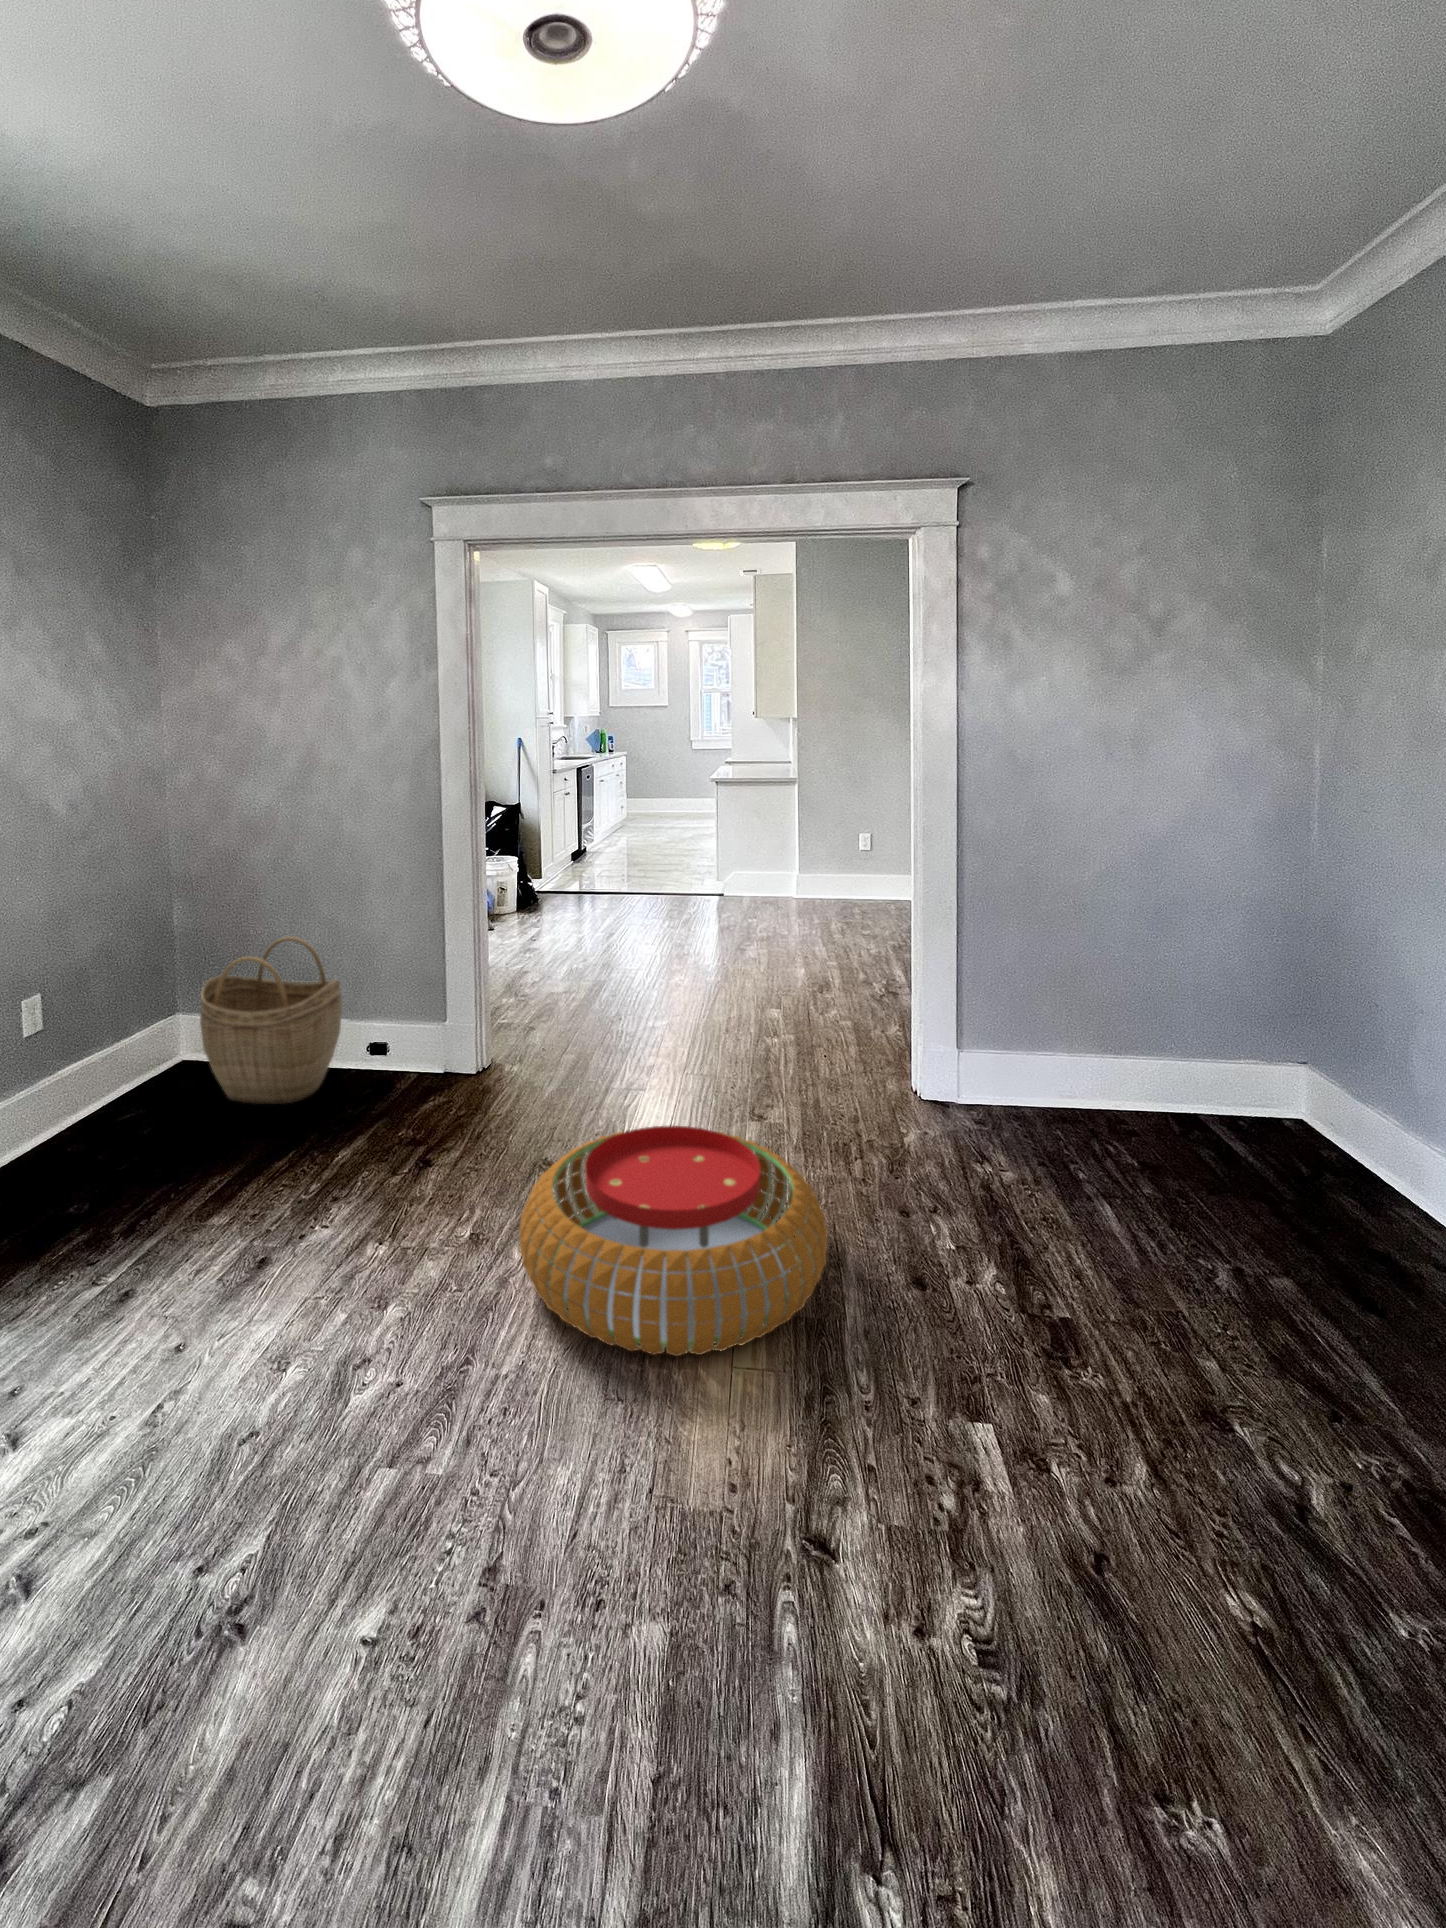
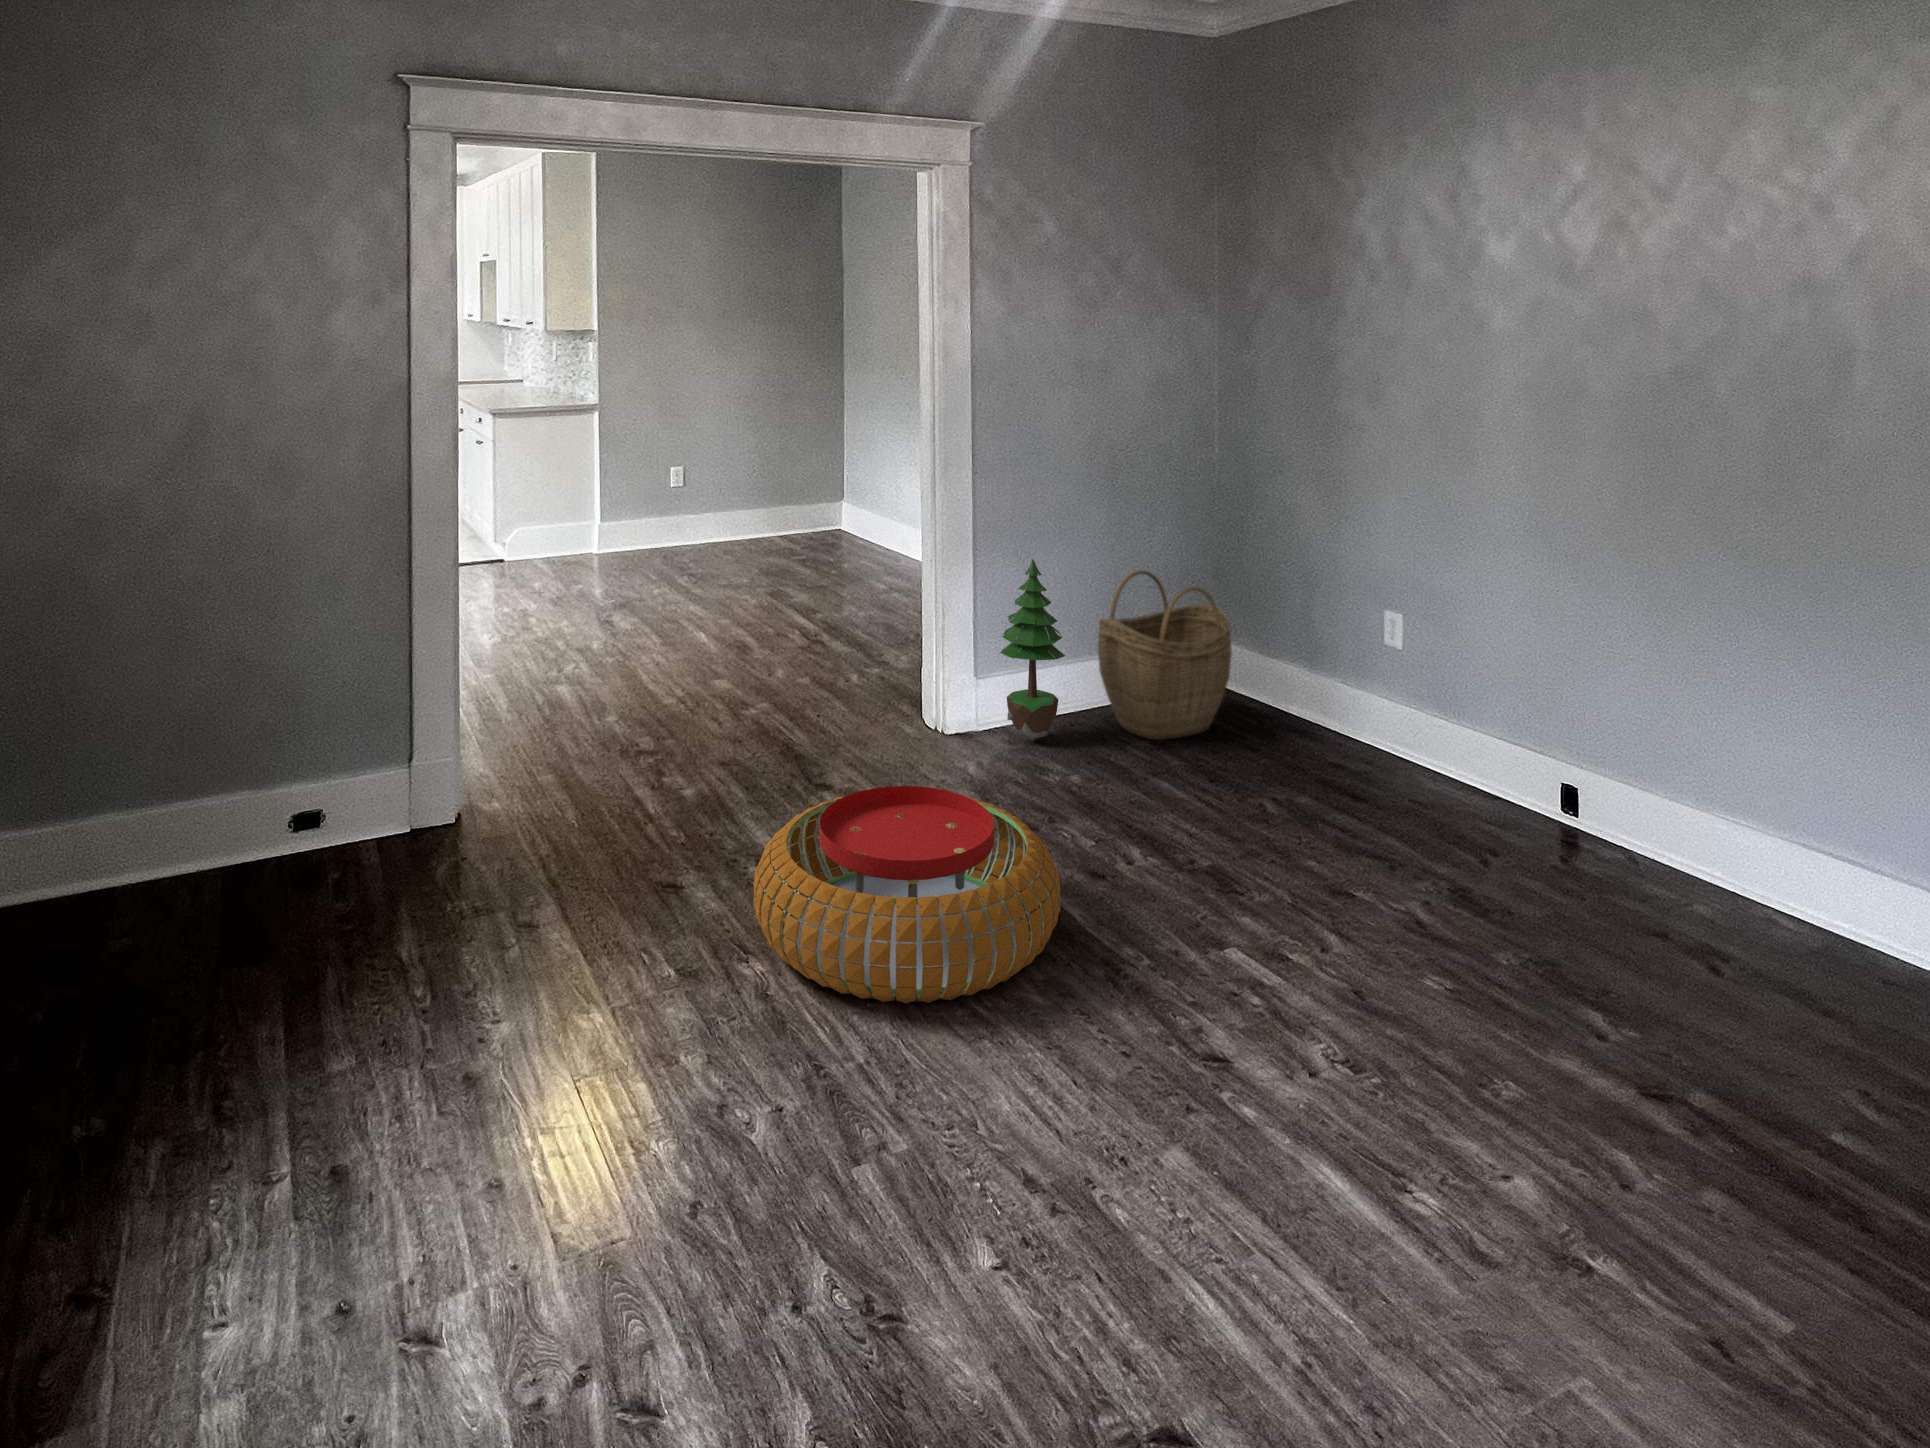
potted tree: none [968,936,1042,1128] -> present [1000,559,1065,741]
woven basket: present [200,937,342,1104] -> present [1098,570,1232,740]

